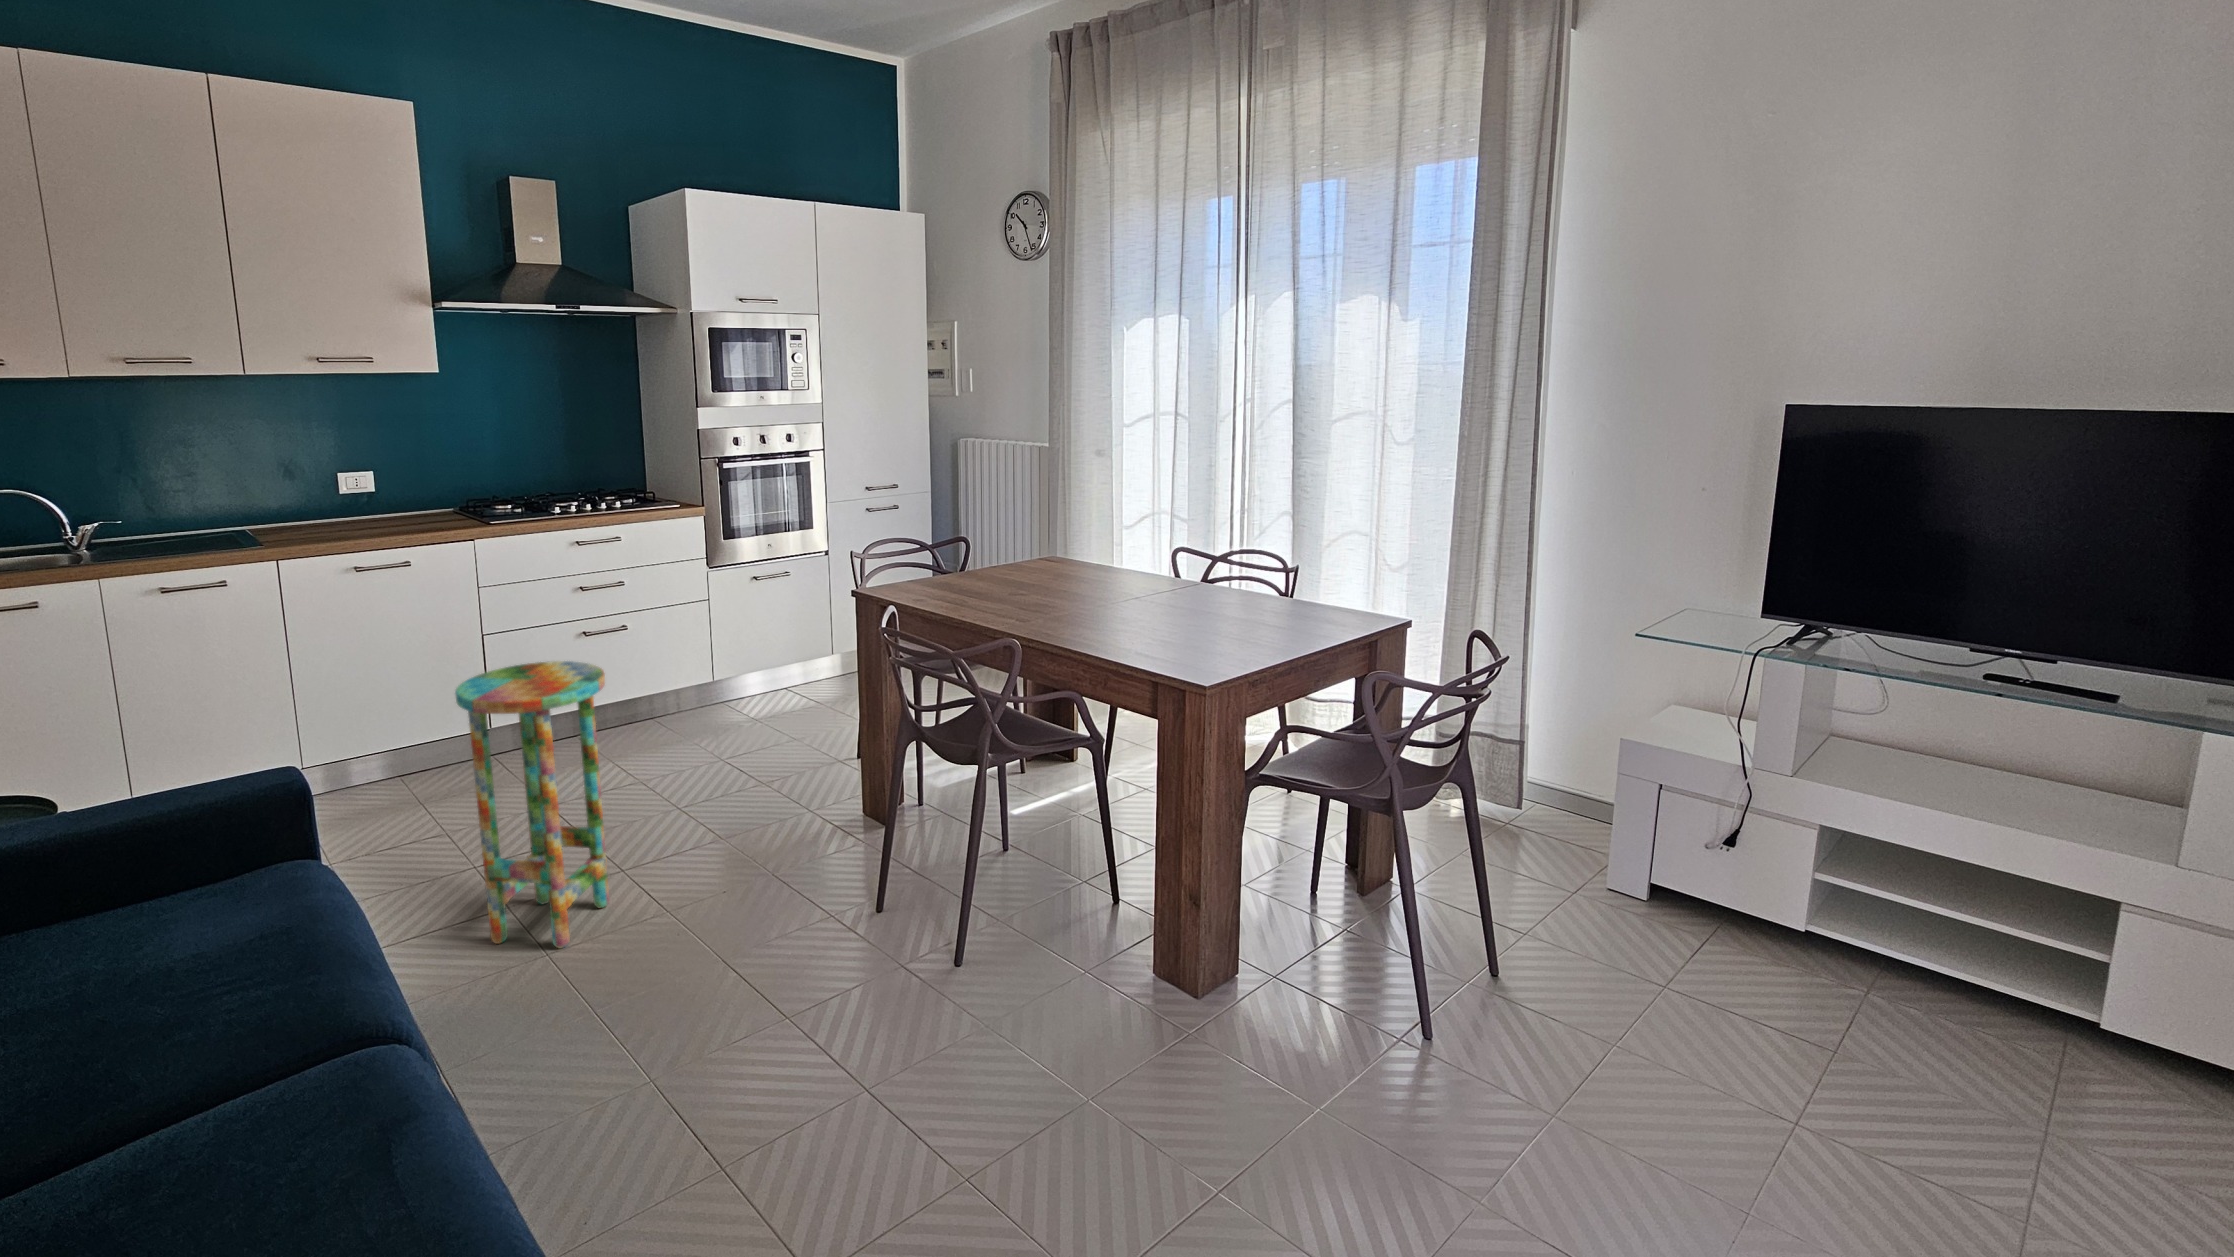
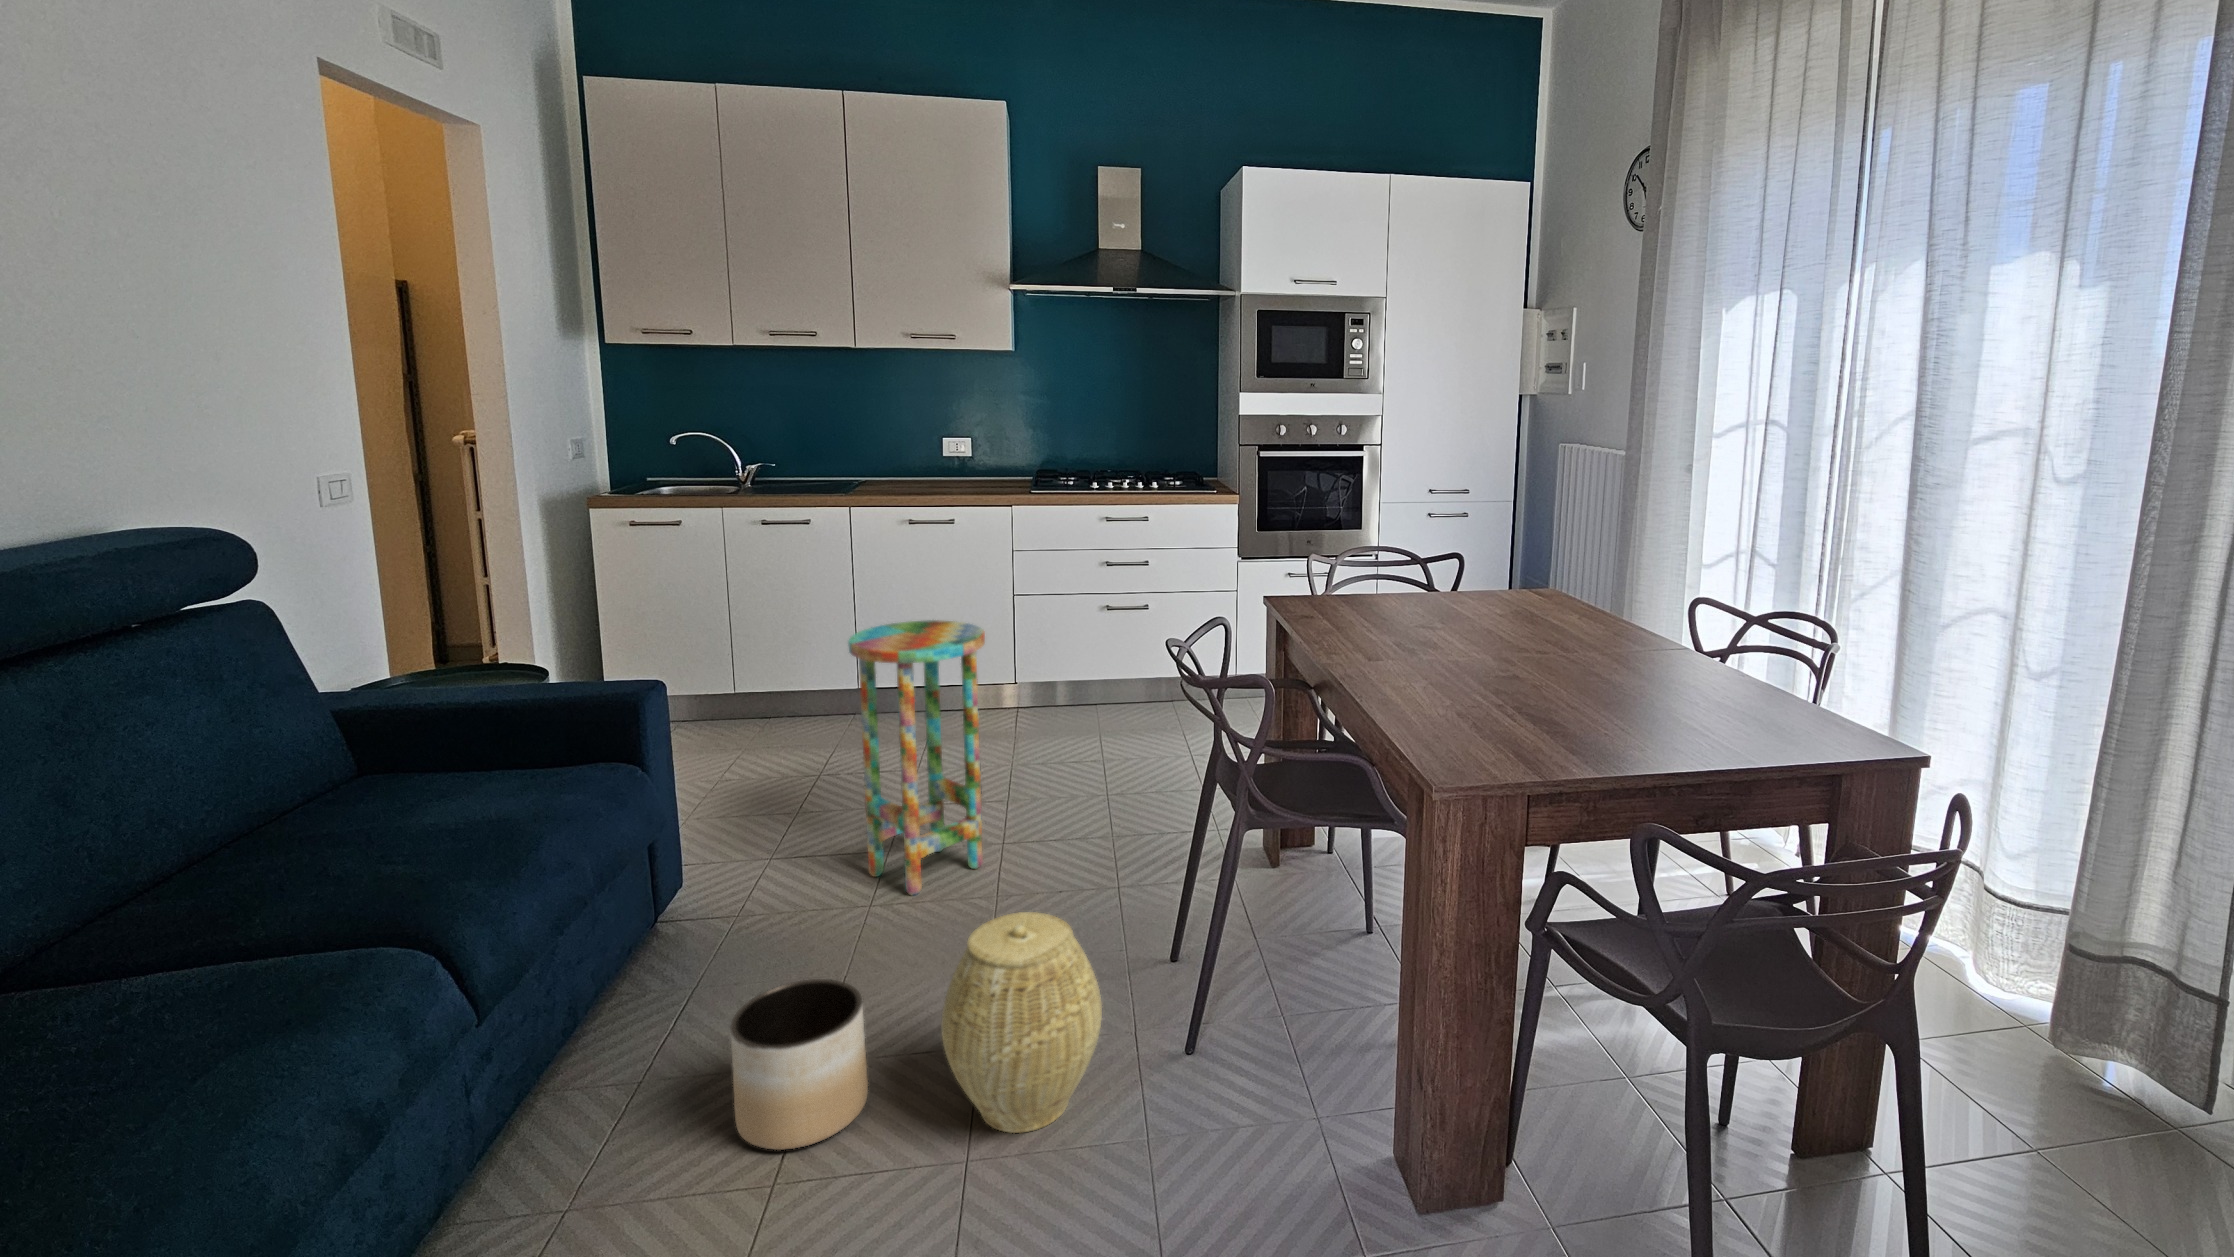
woven basket: none [788,898,932,1099] -> present [941,912,1102,1133]
planter: none [593,1019,728,1197] -> present [730,979,868,1150]

